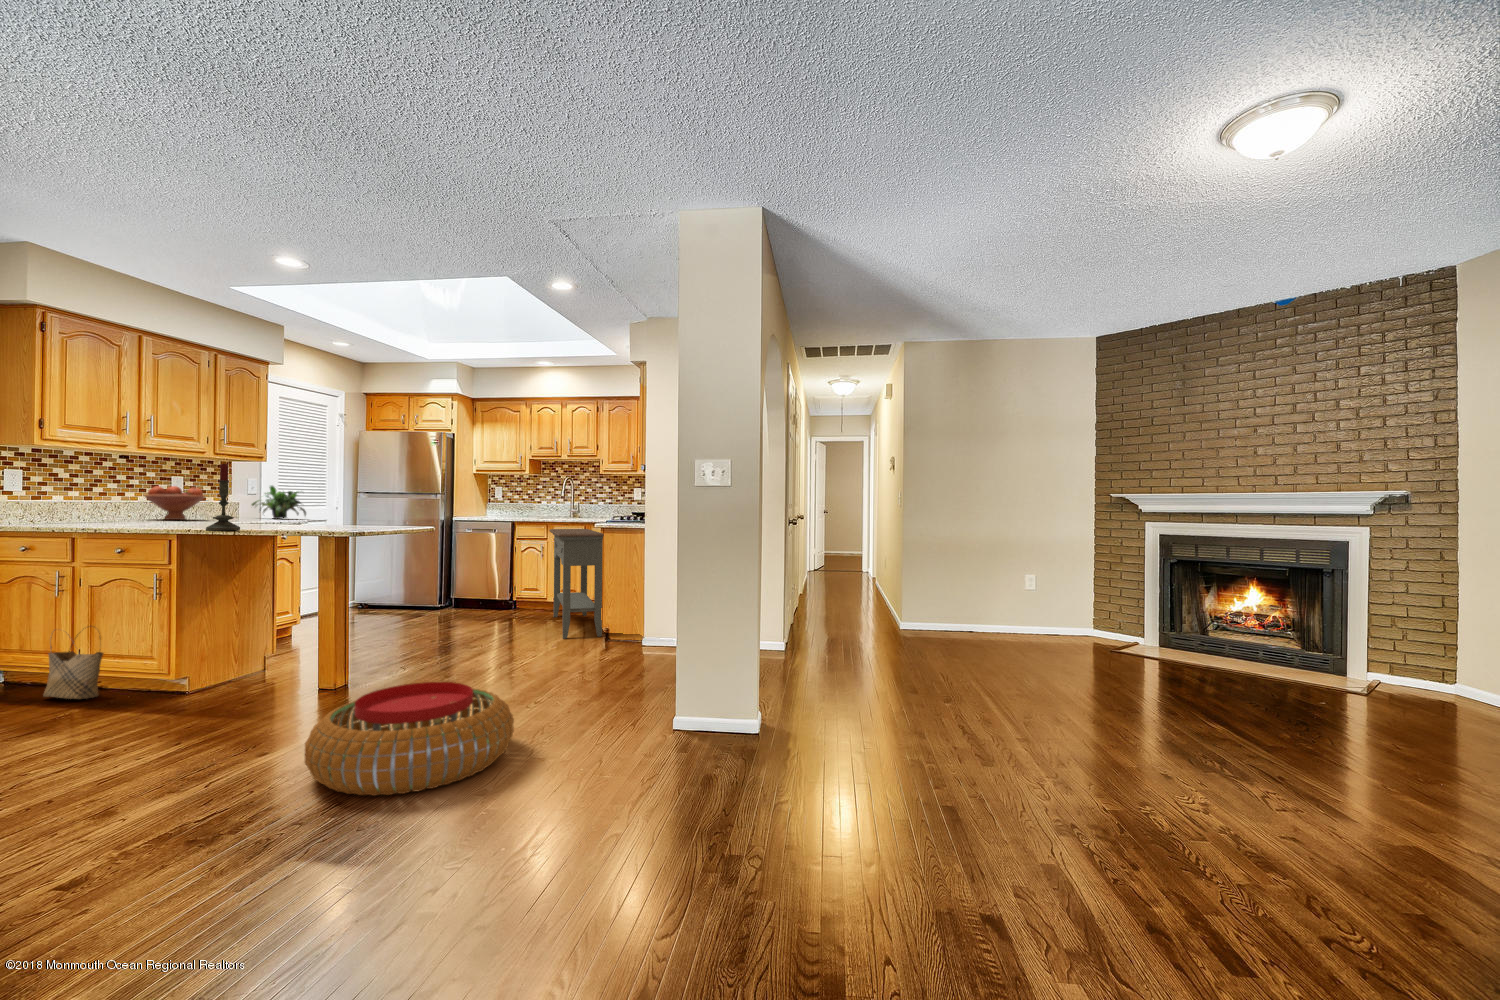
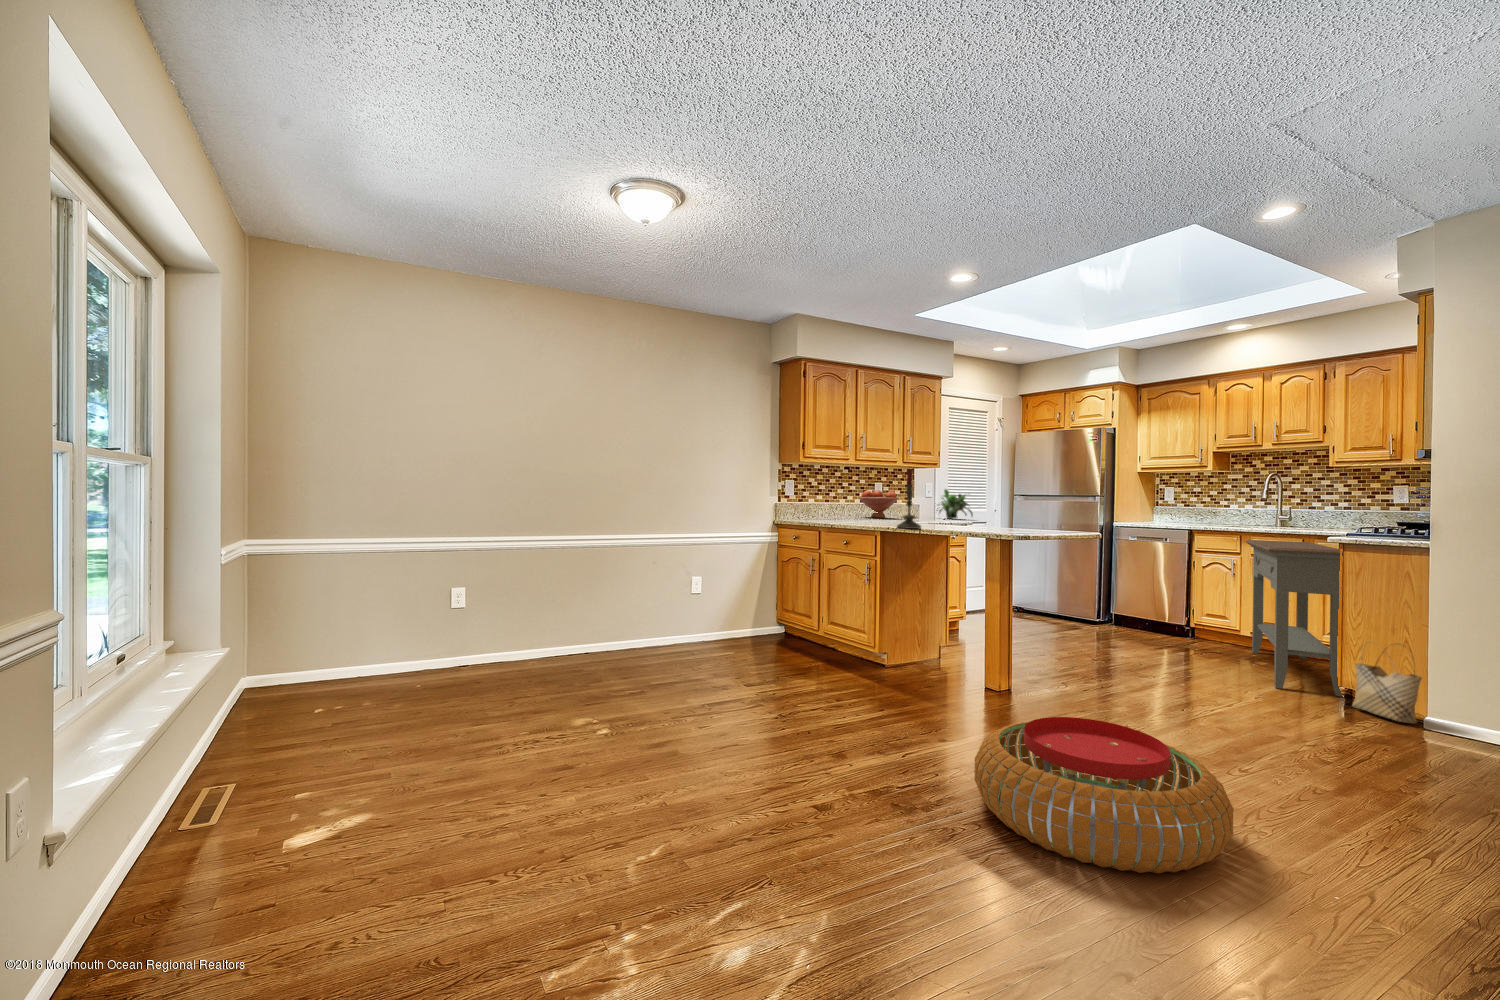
woven basket: present [43,634,103,699] -> present [1352,647,1422,724]

